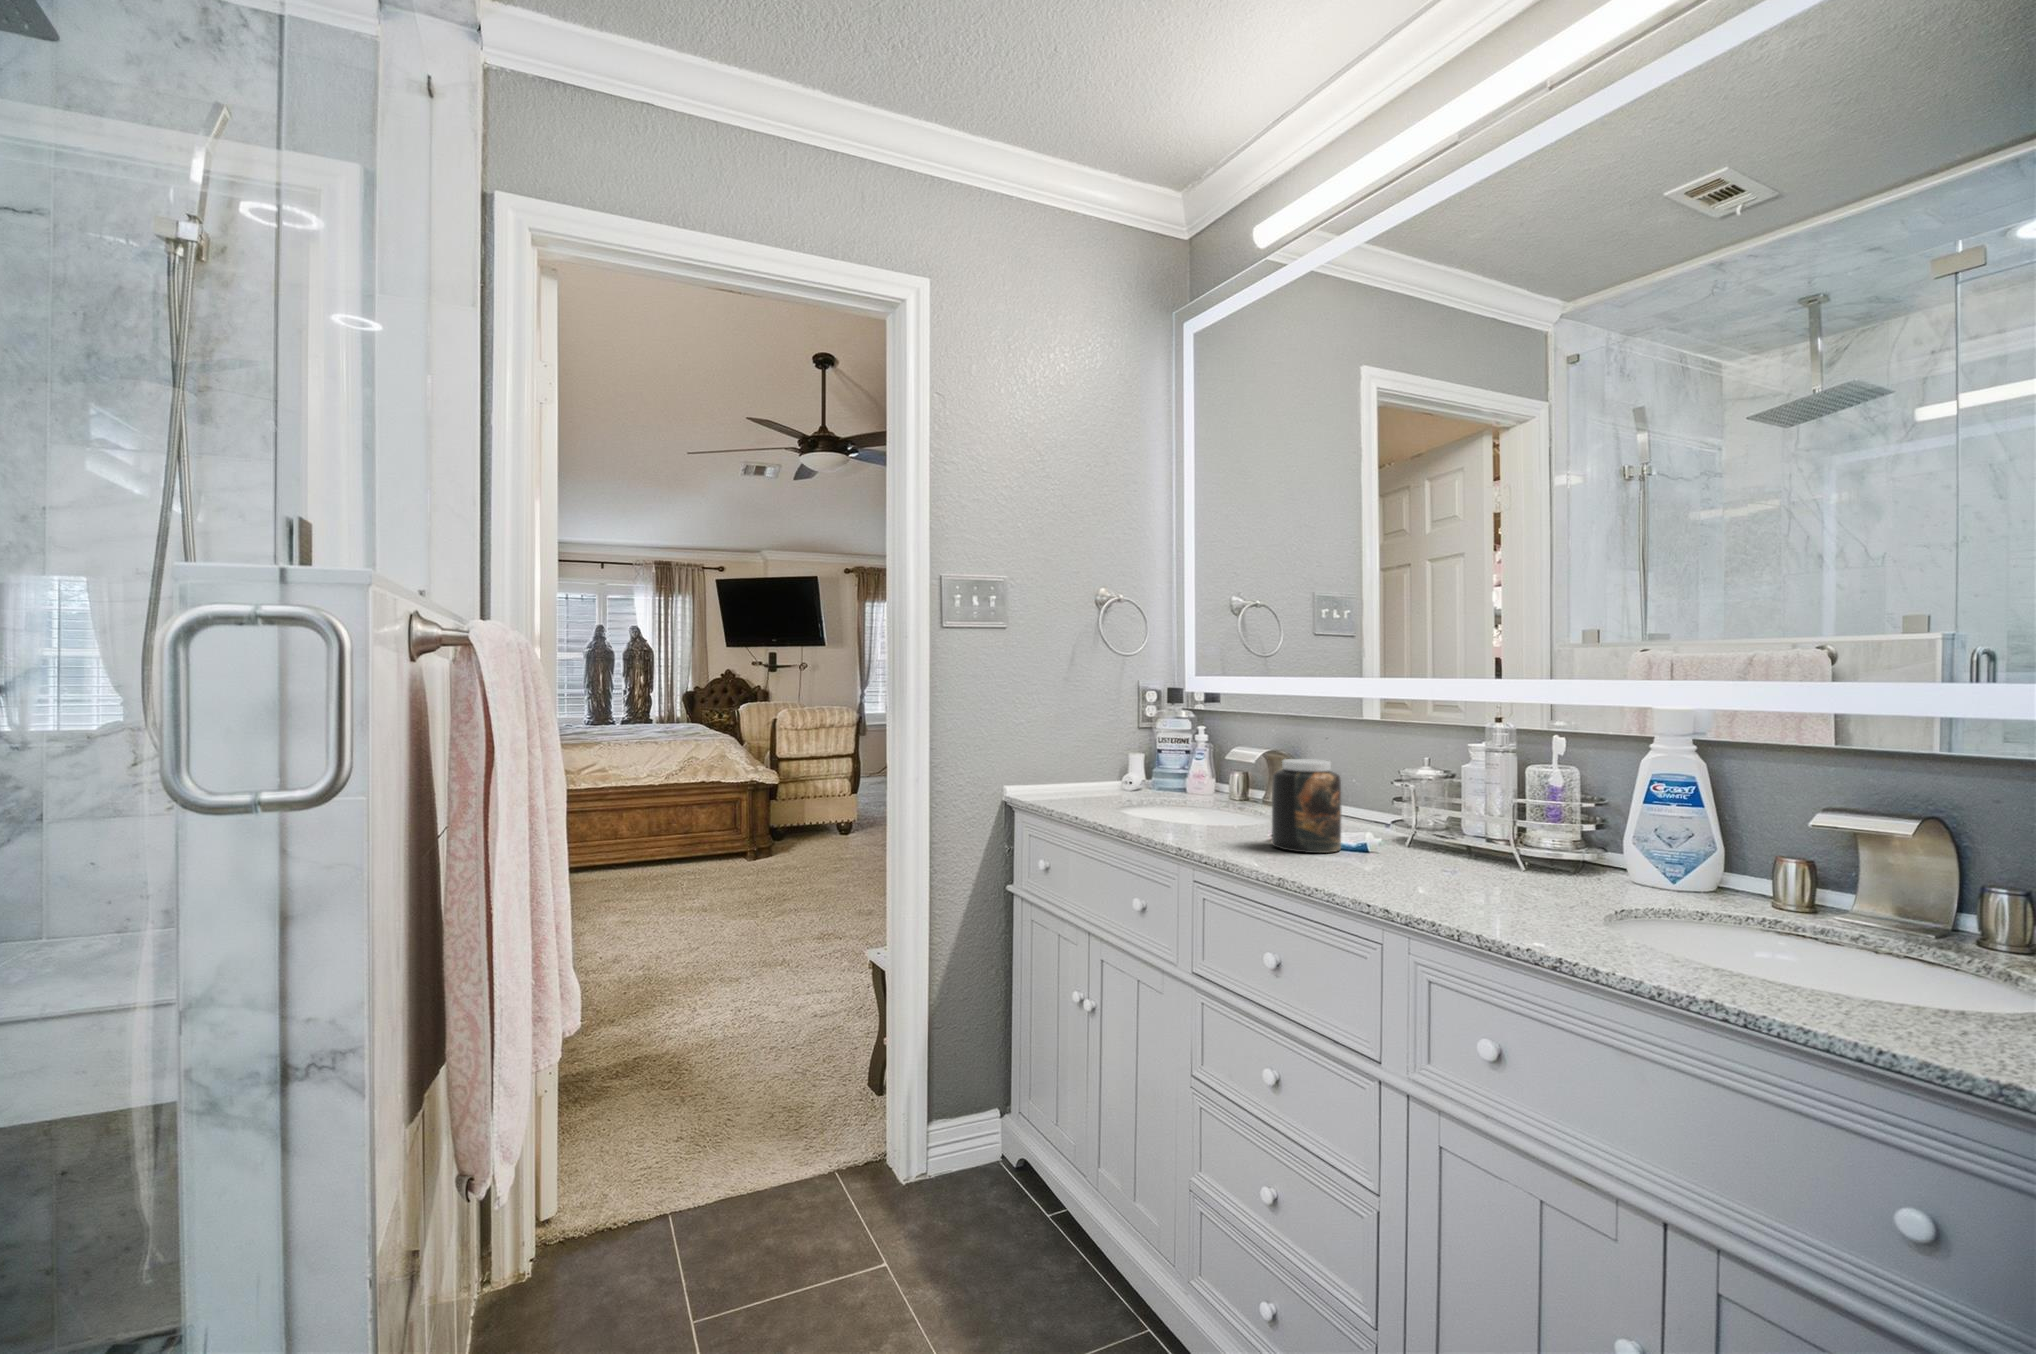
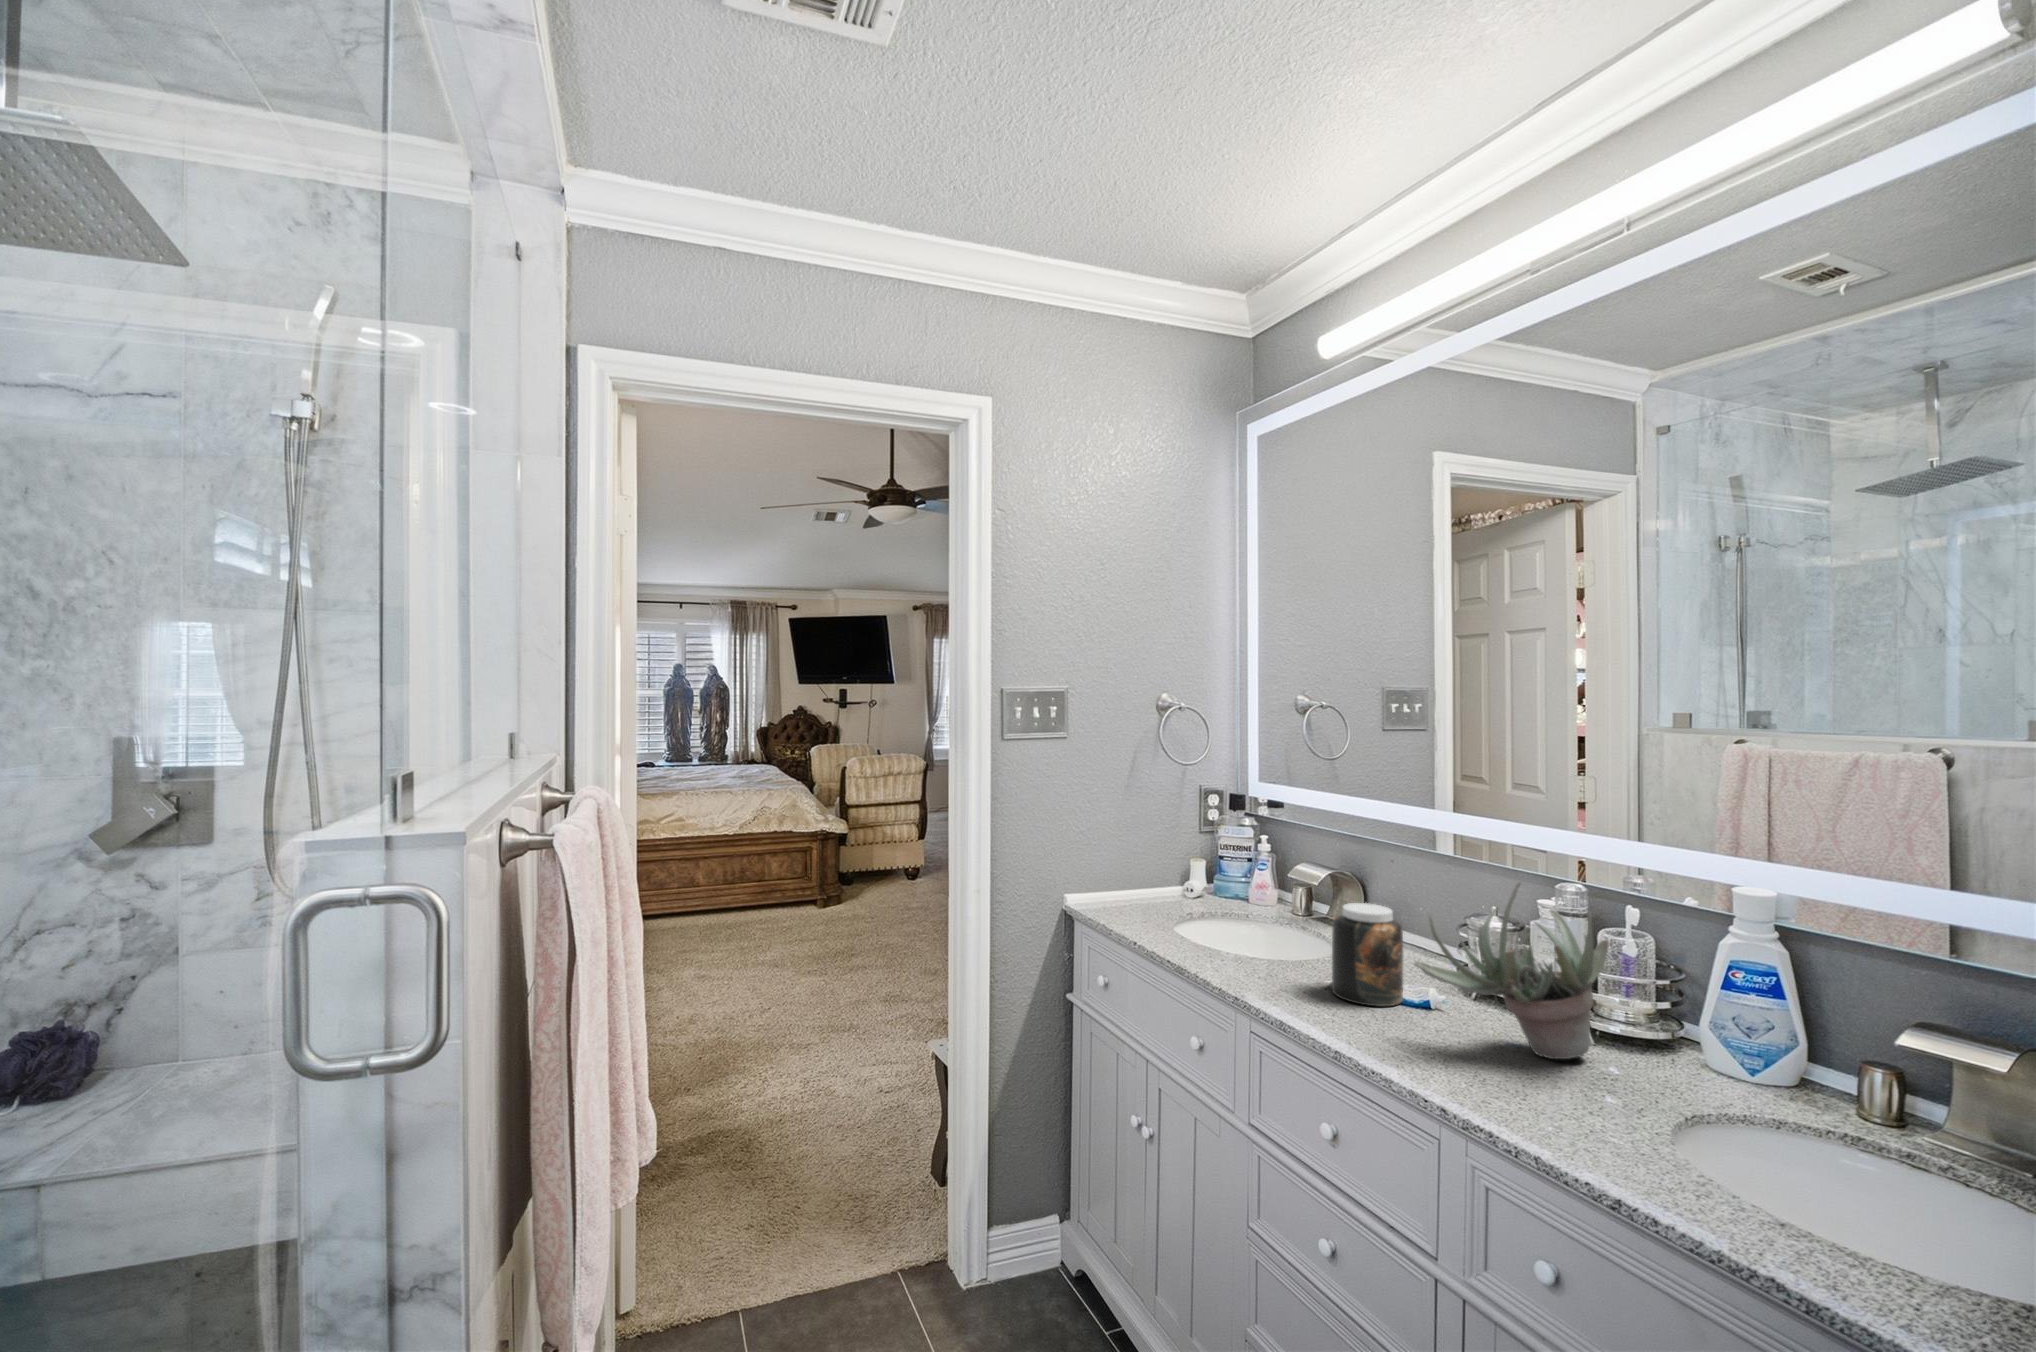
succulent plant: none [1354,706,1541,878] -> present [1415,882,1609,1059]

